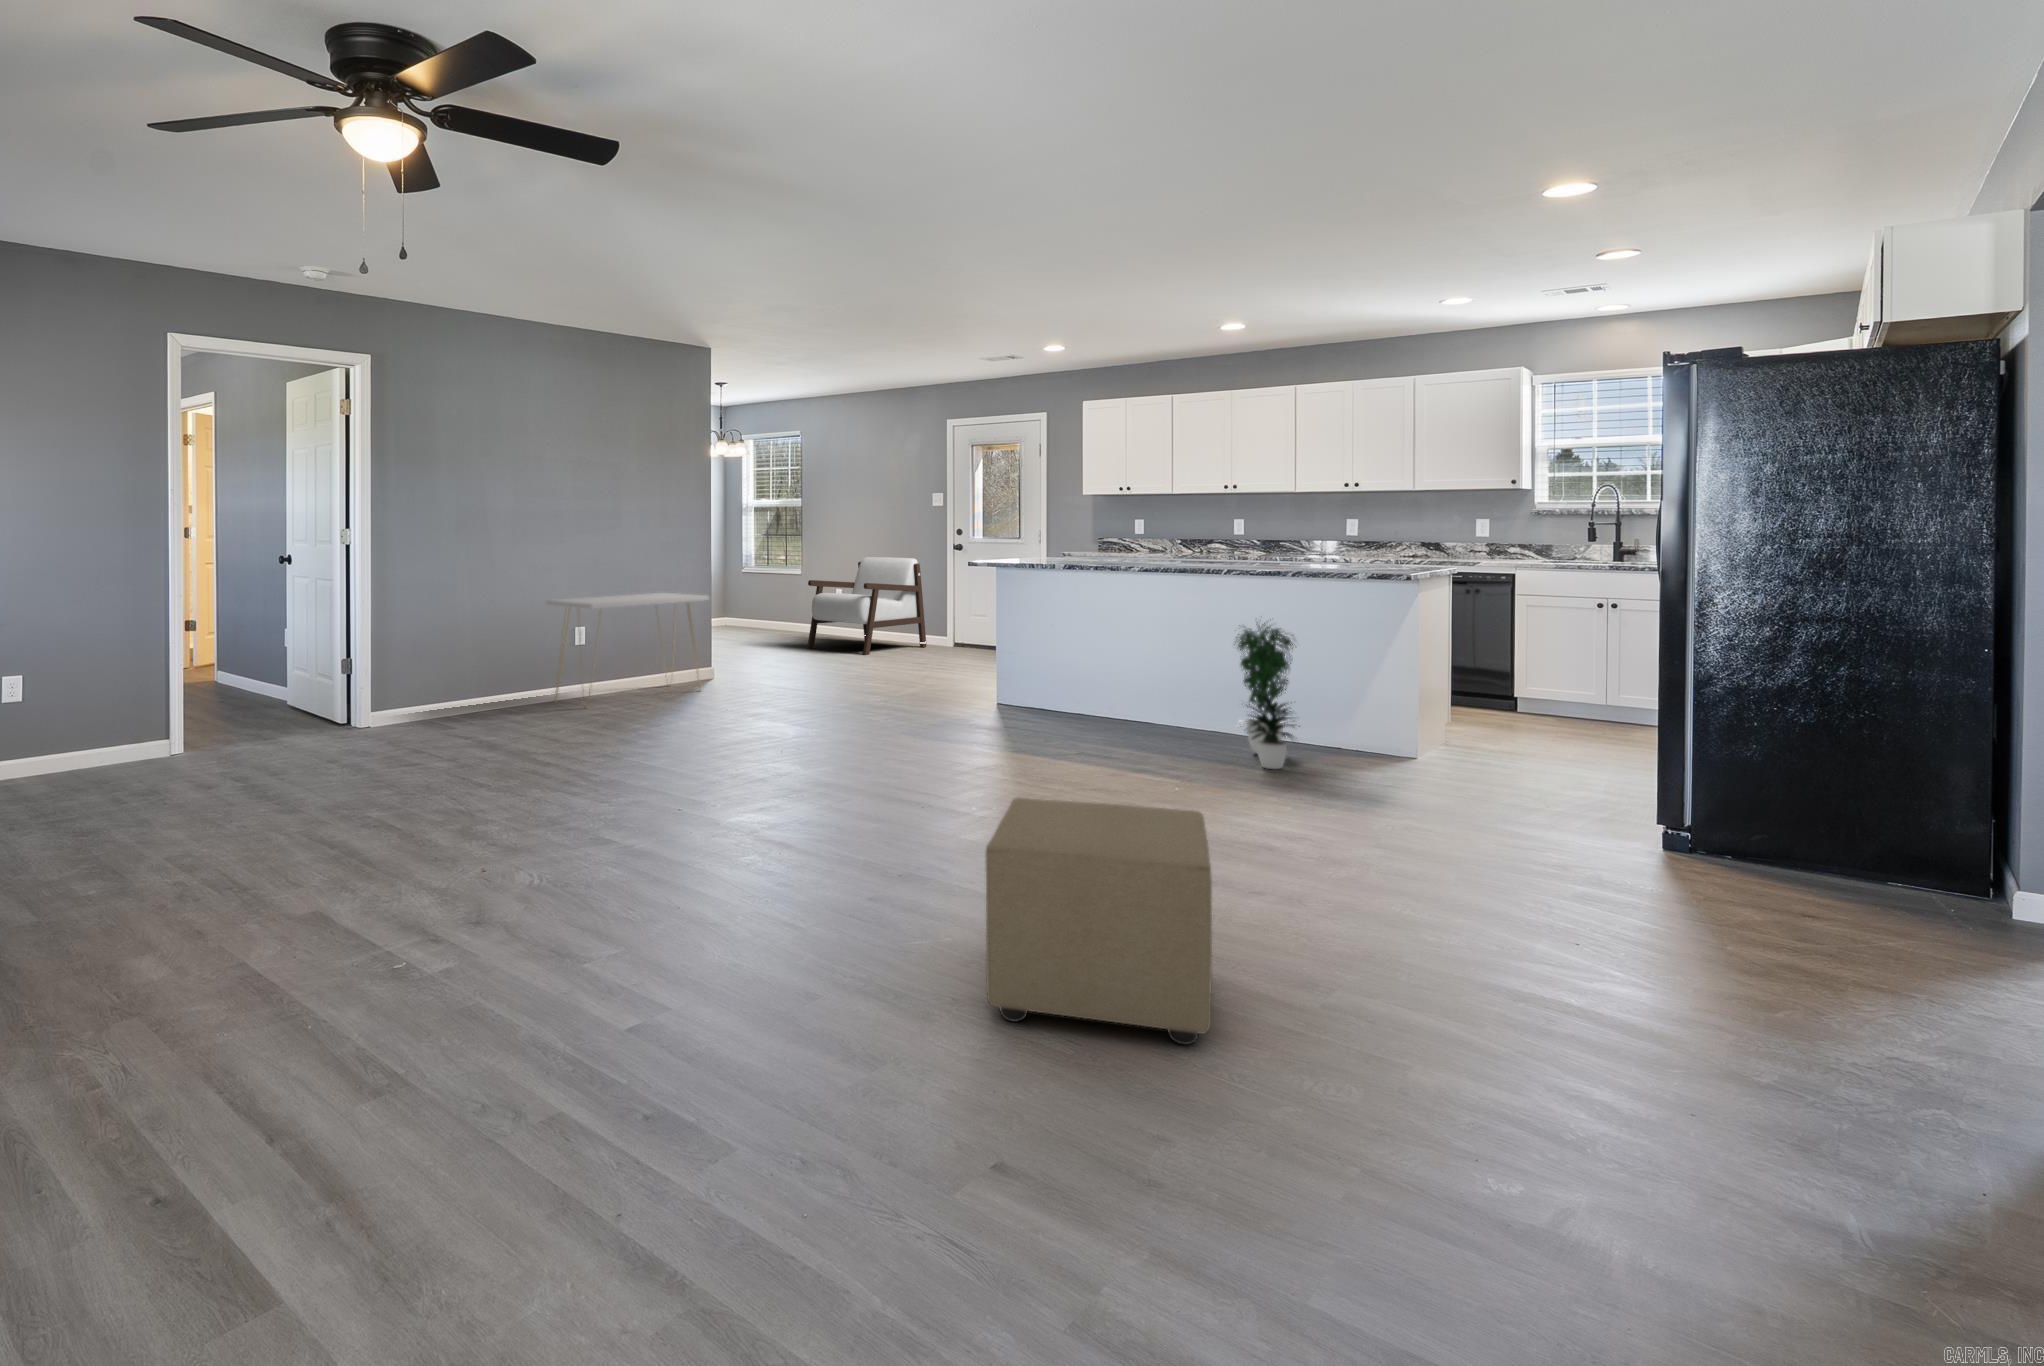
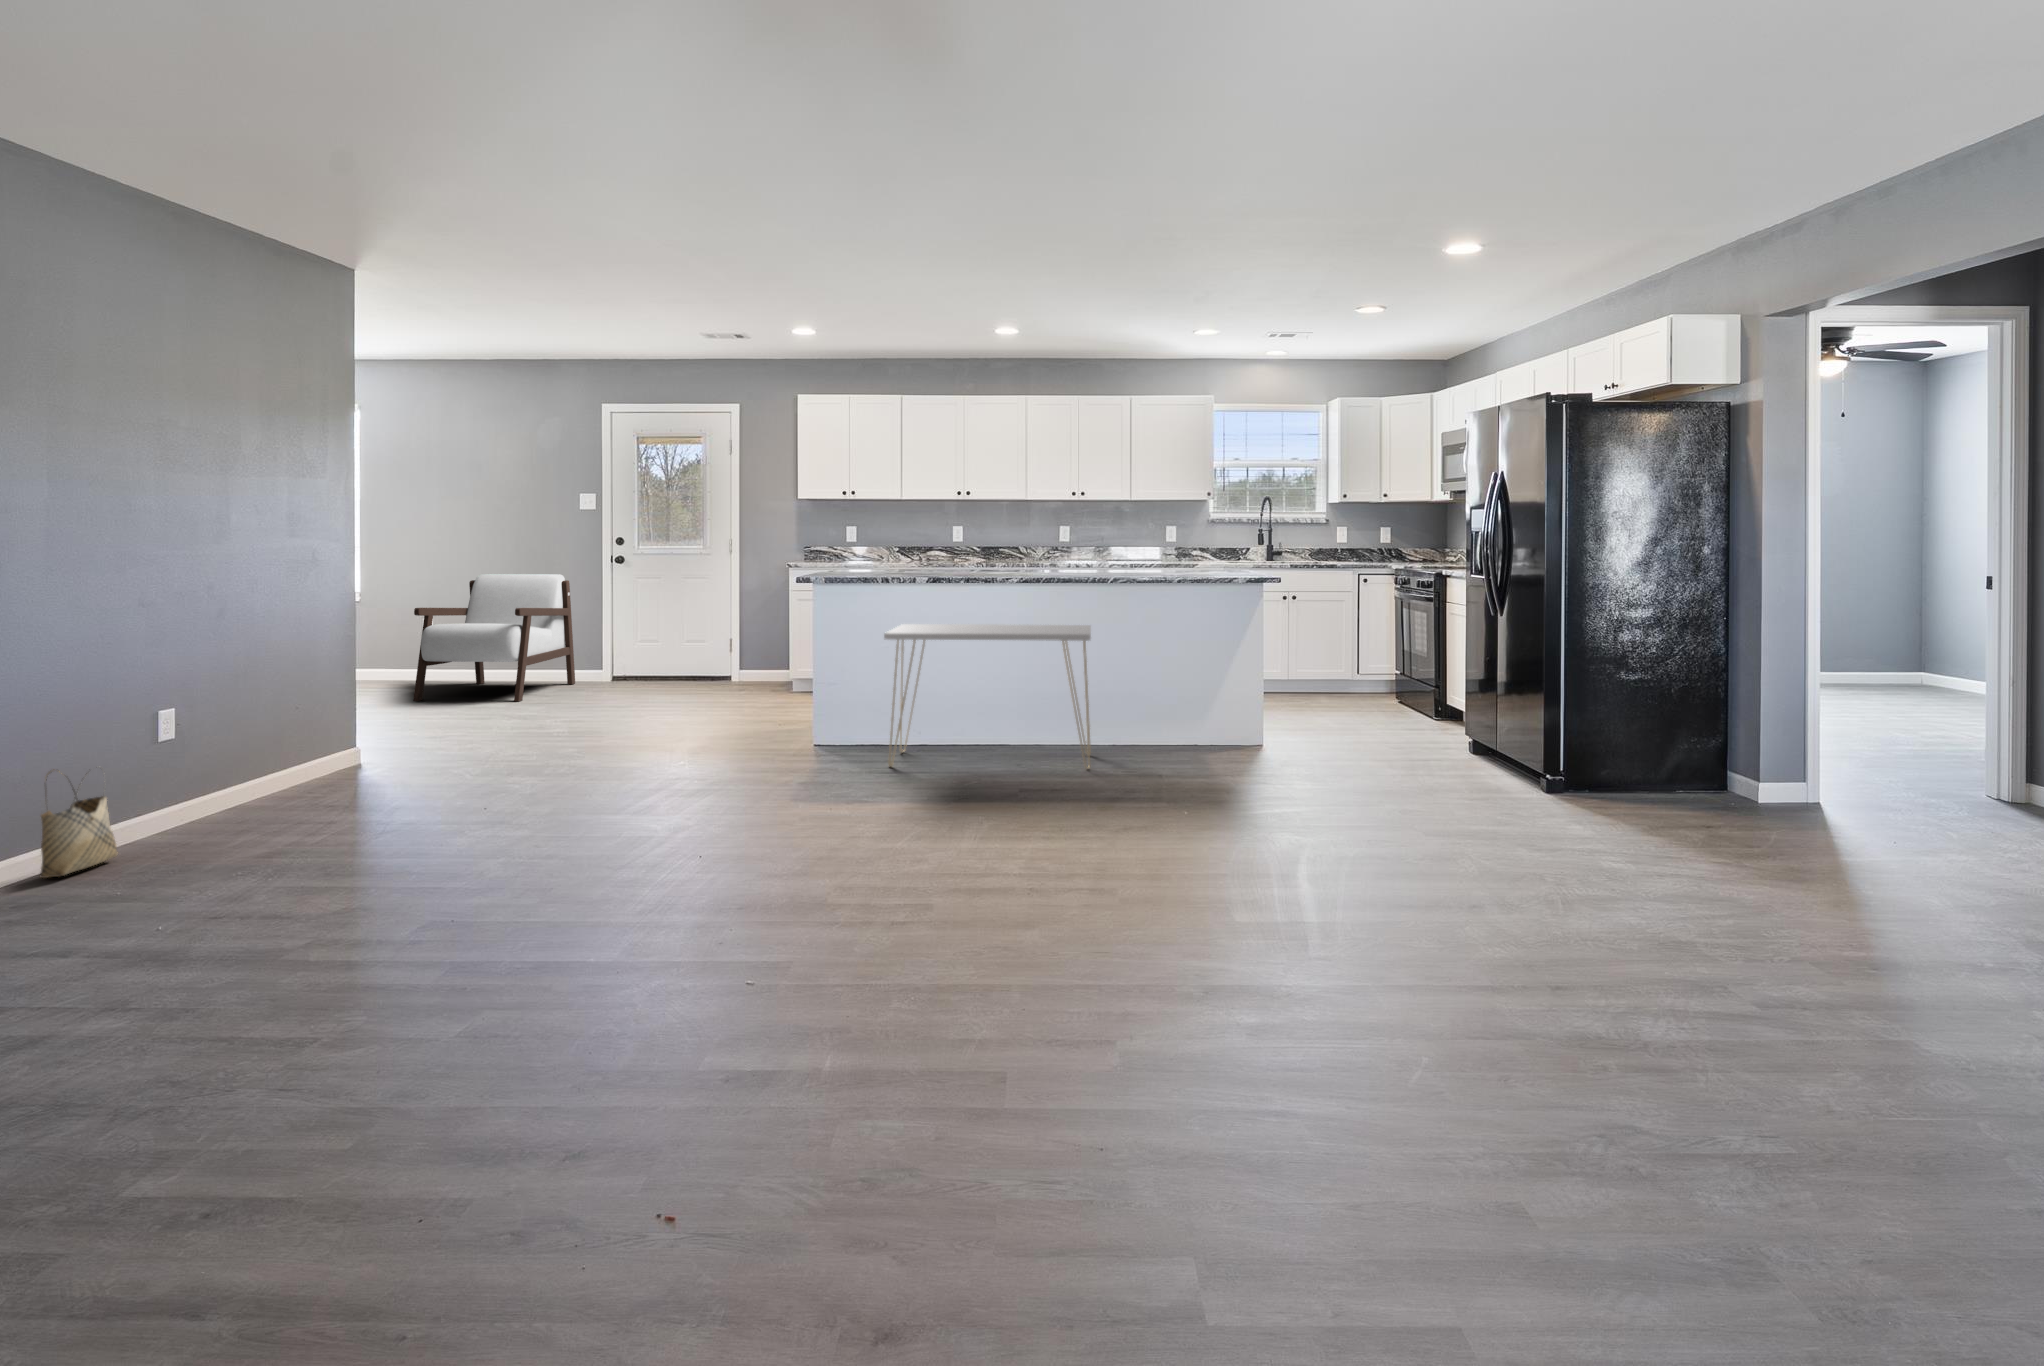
console table: present [546,593,709,699] -> present [884,624,1091,769]
potted plant: present [1234,622,1300,769] -> none [1140,620,1240,774]
woven basket: none [503,652,540,708] -> present [40,767,117,878]
ottoman: present [985,798,1212,1045] -> none [1577,838,1952,1150]

